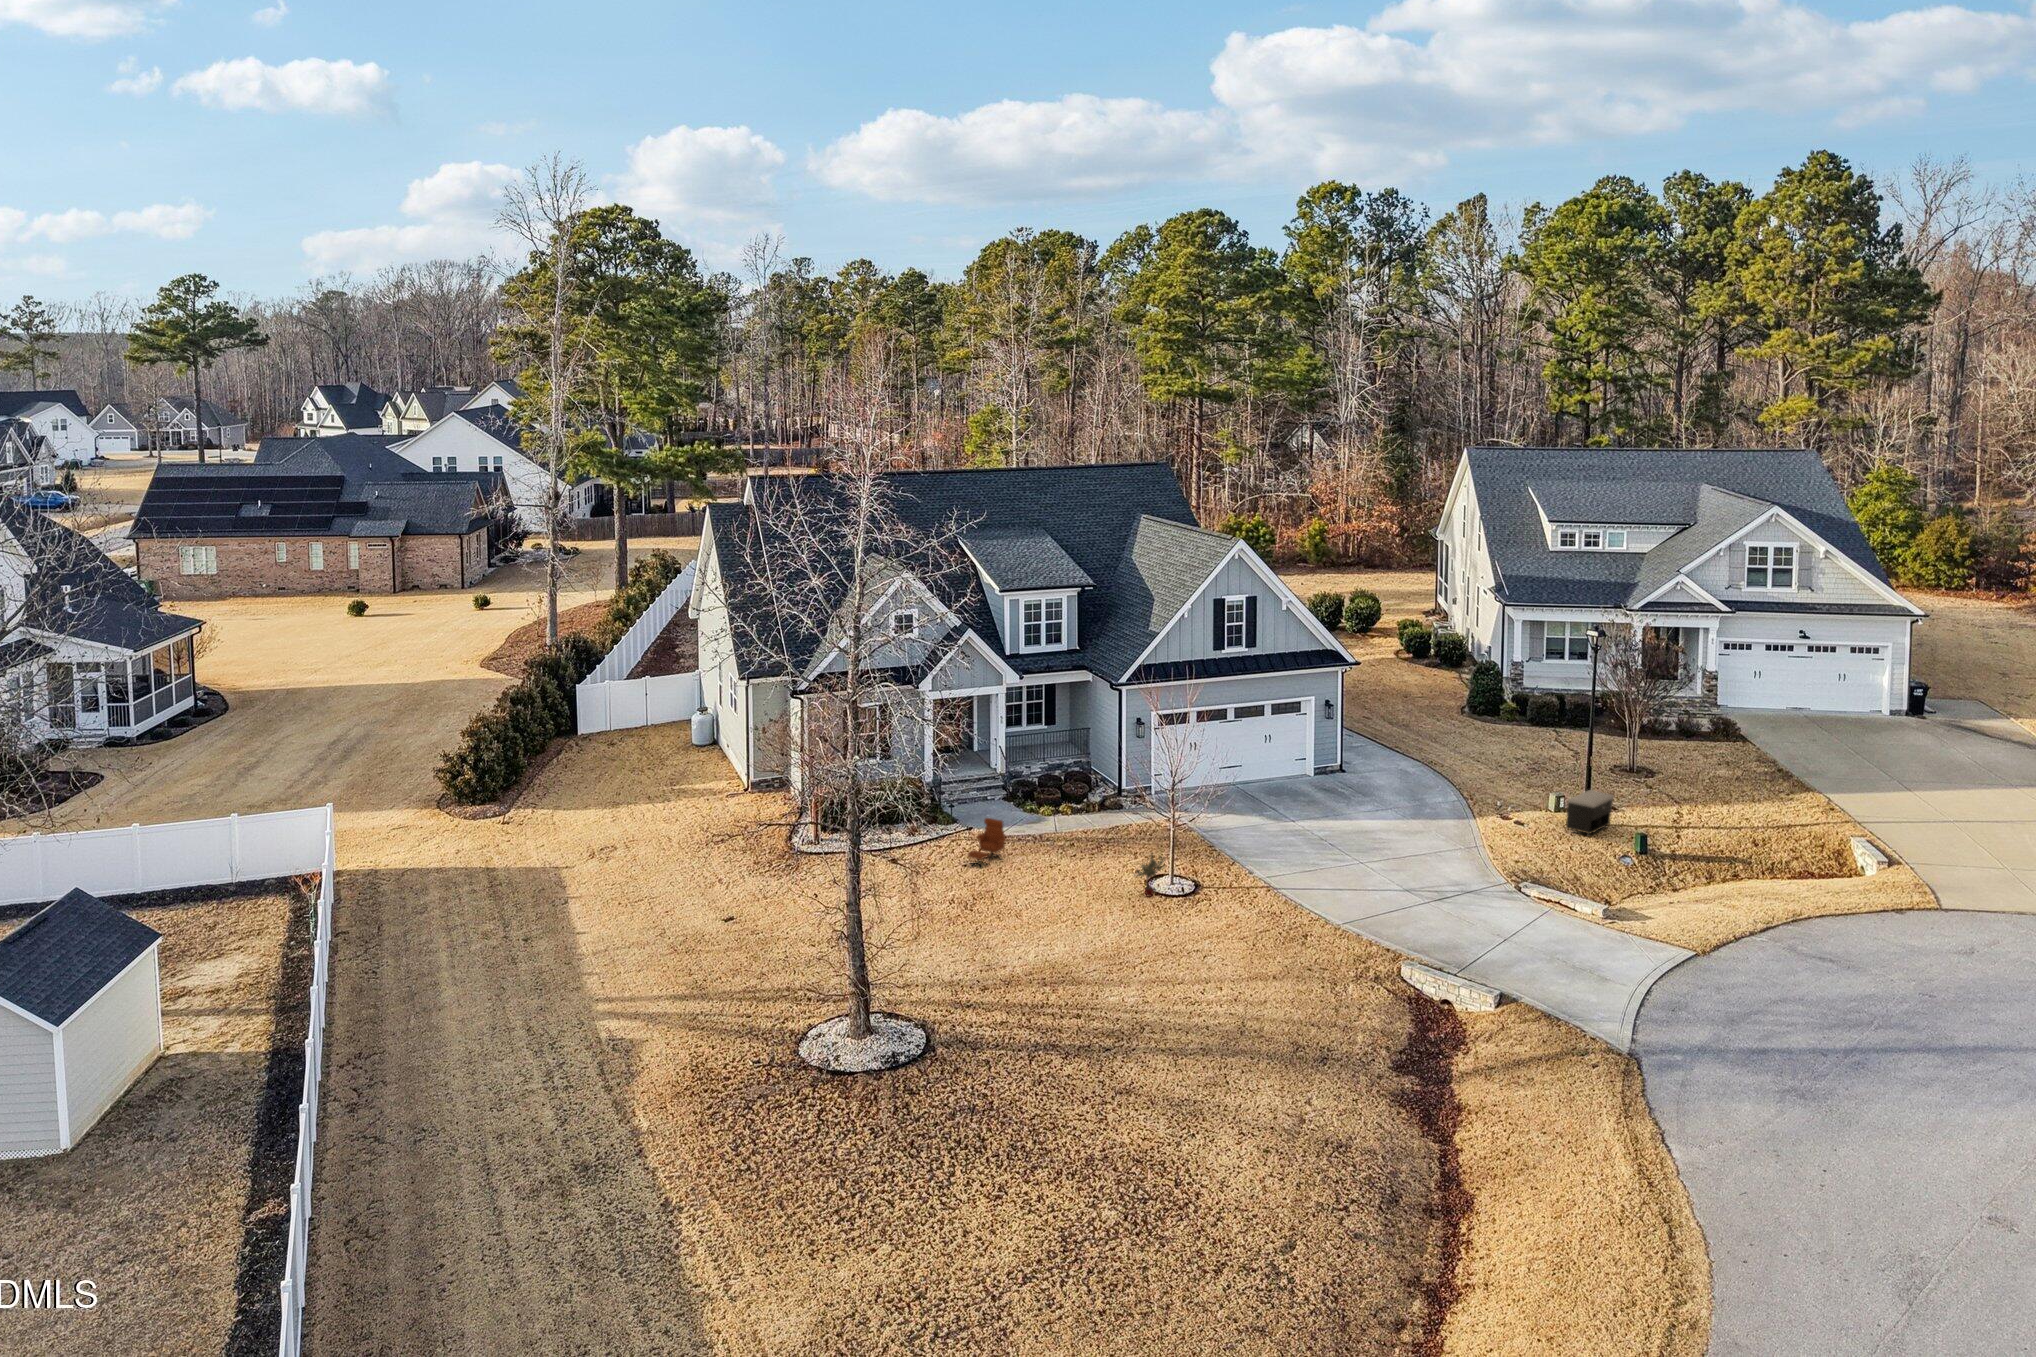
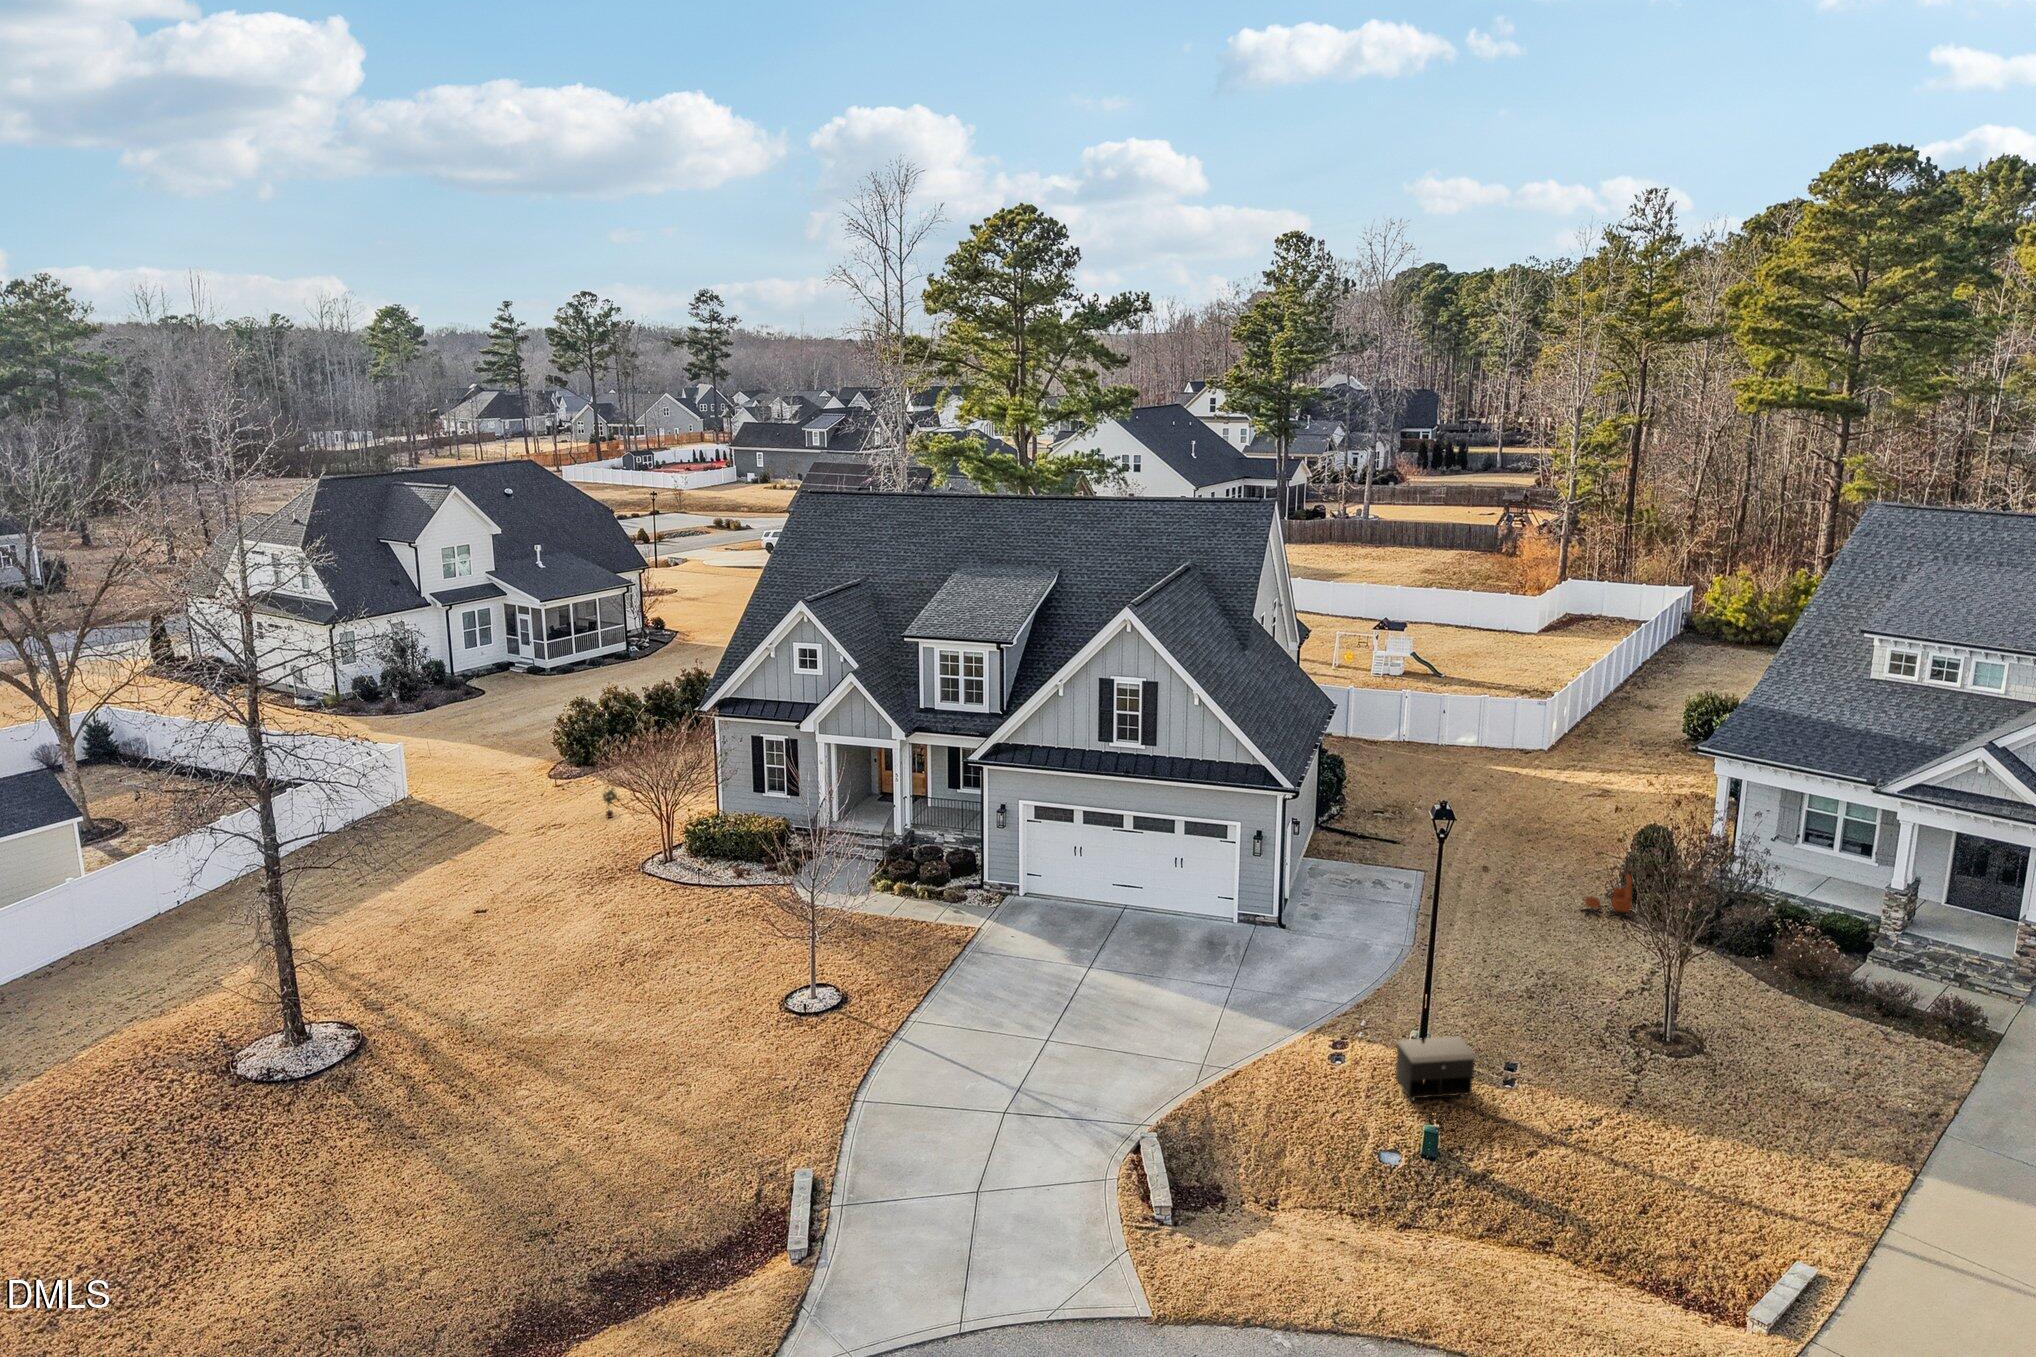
lounge chair: present [968,818,1006,865] -> present [1585,875,1633,919]
potted tree: present [1134,853,1165,897] -> present [603,787,620,818]

